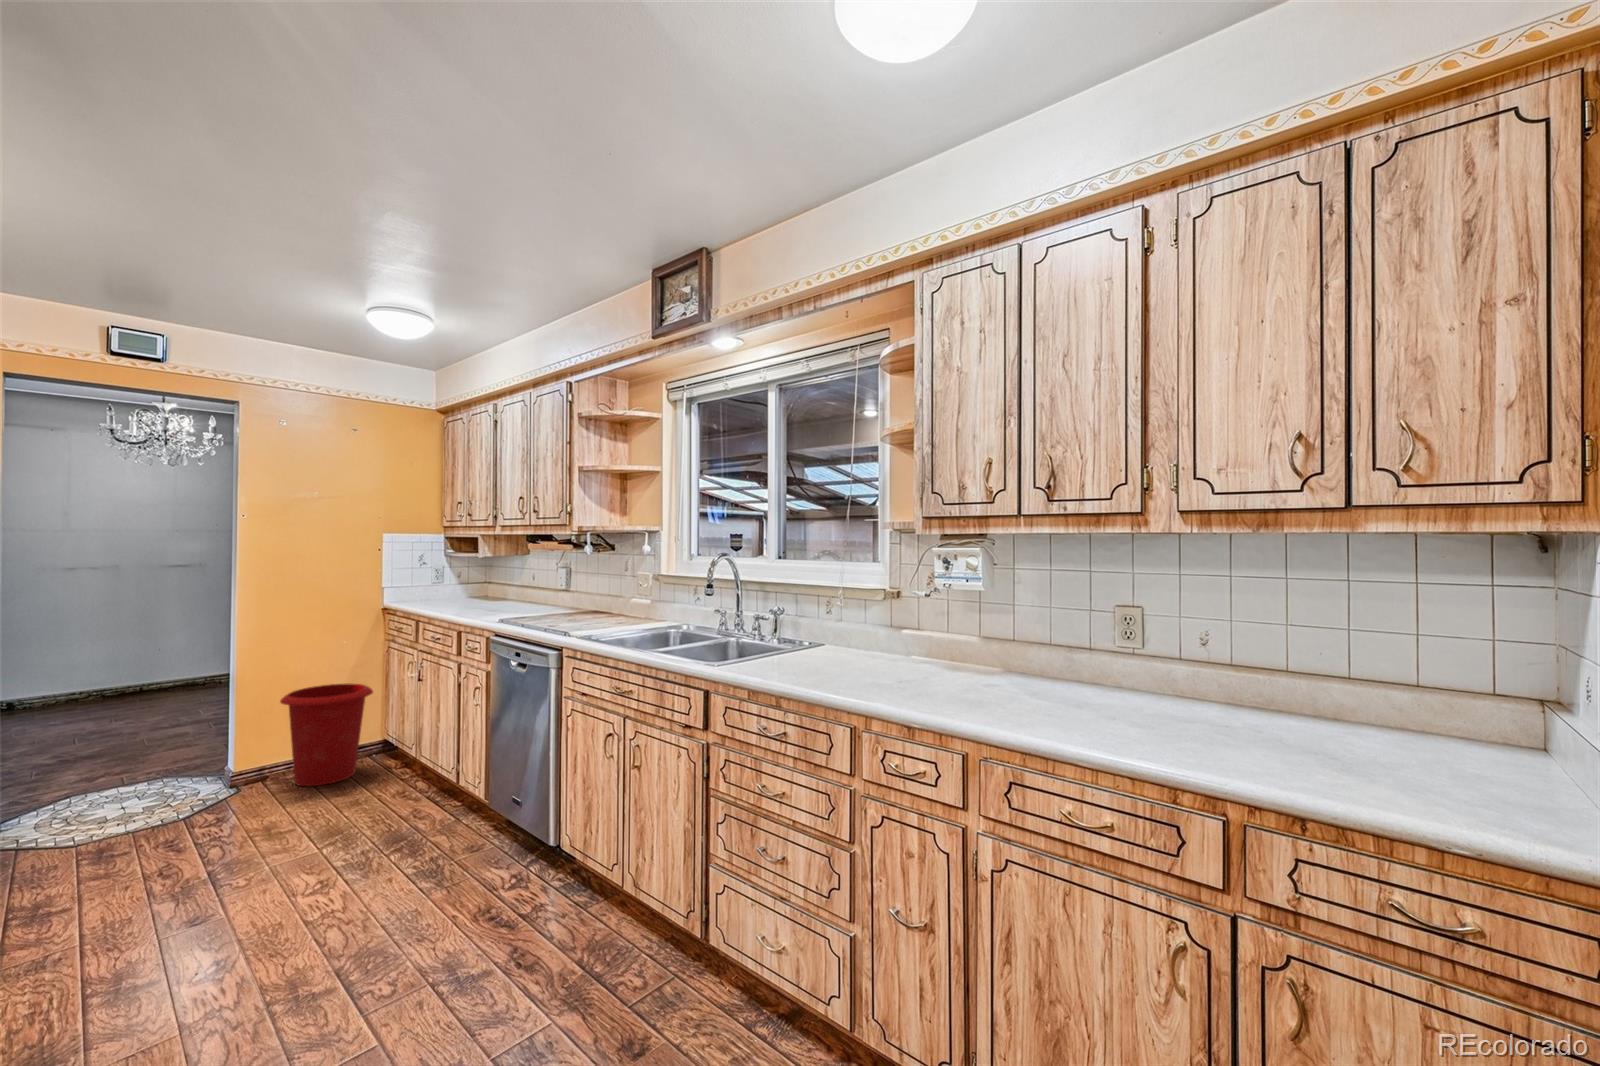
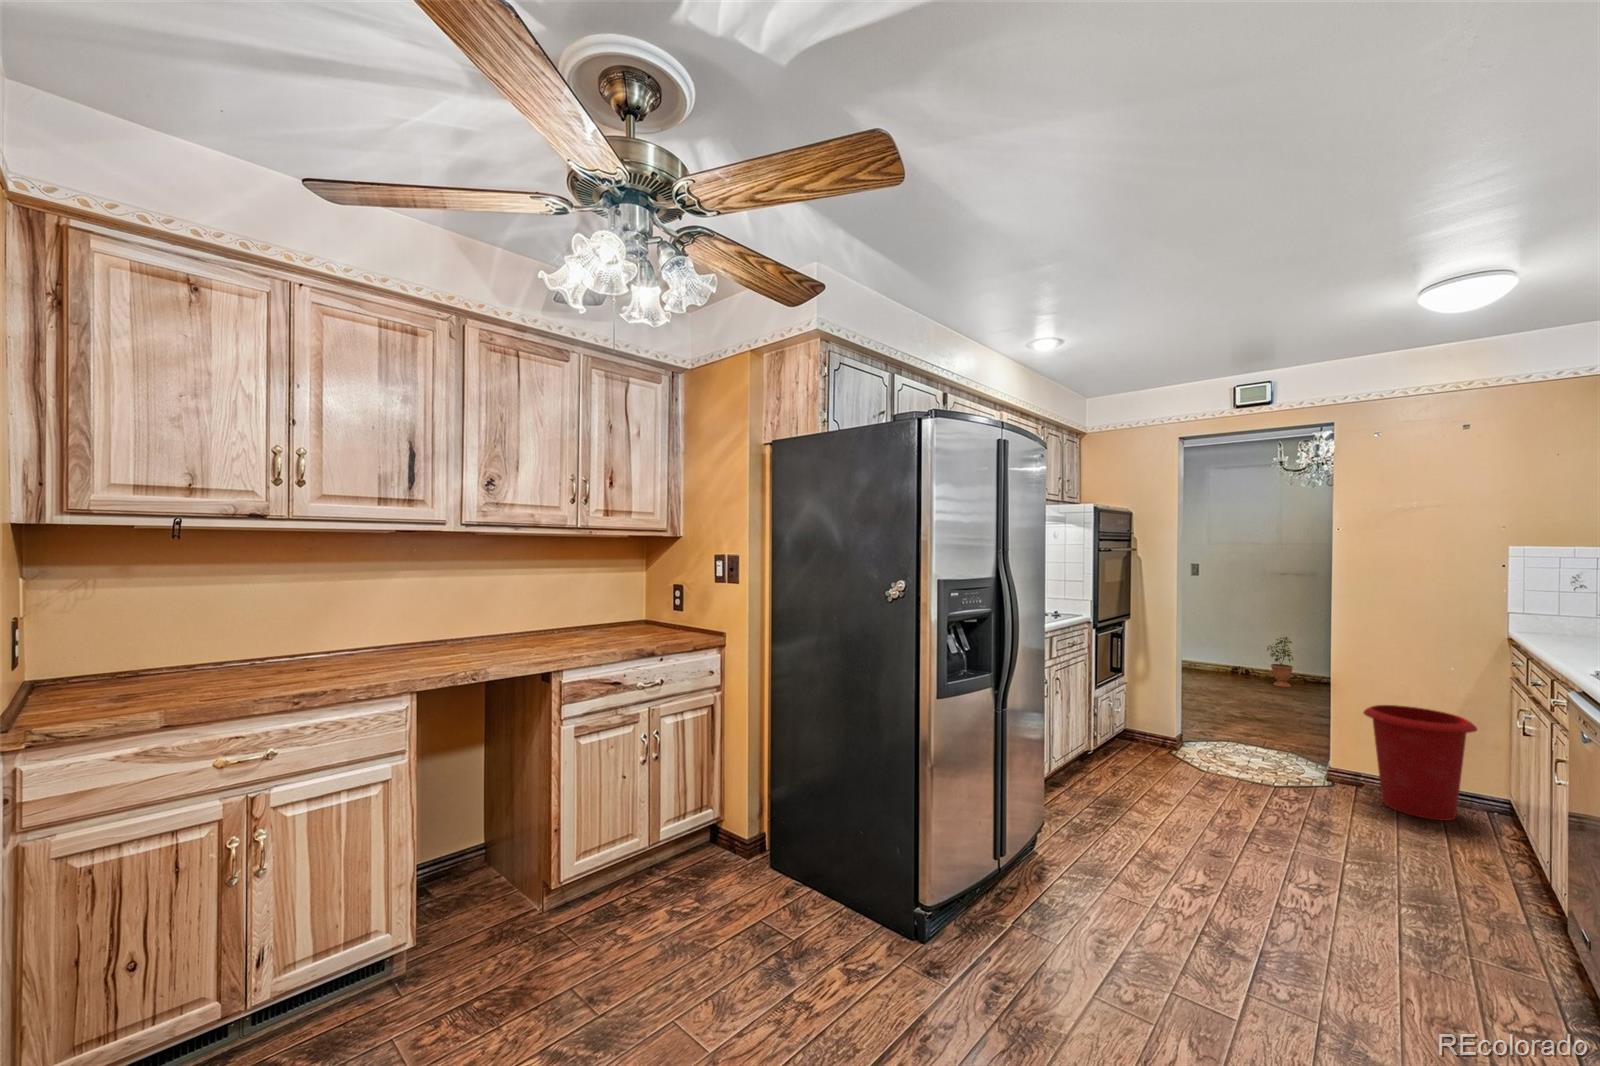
potted plant: none [54,647,95,713] -> present [1267,636,1294,687]

